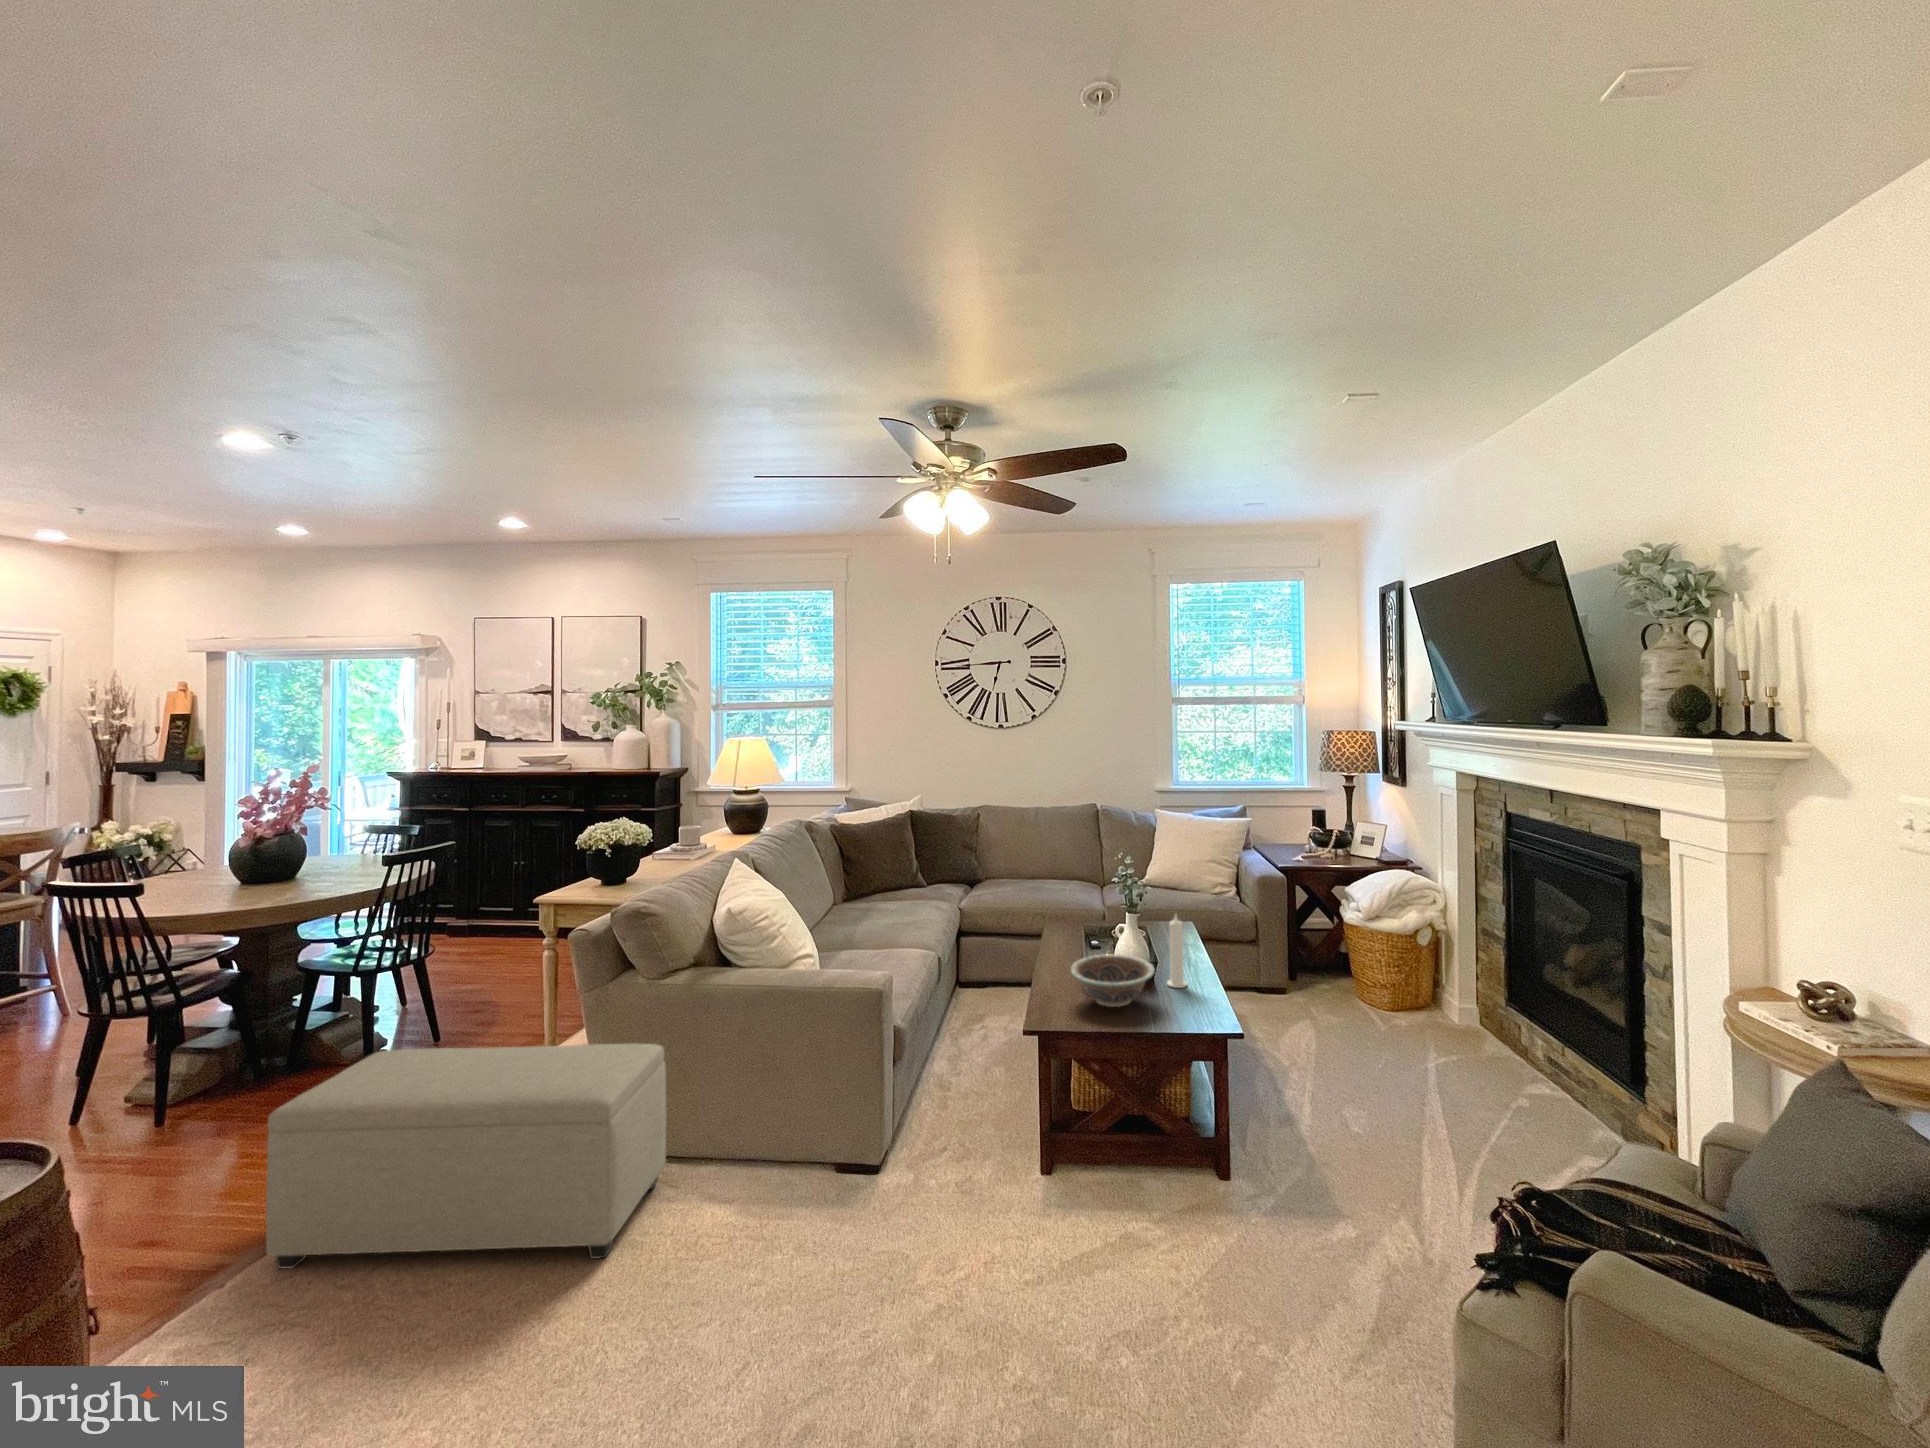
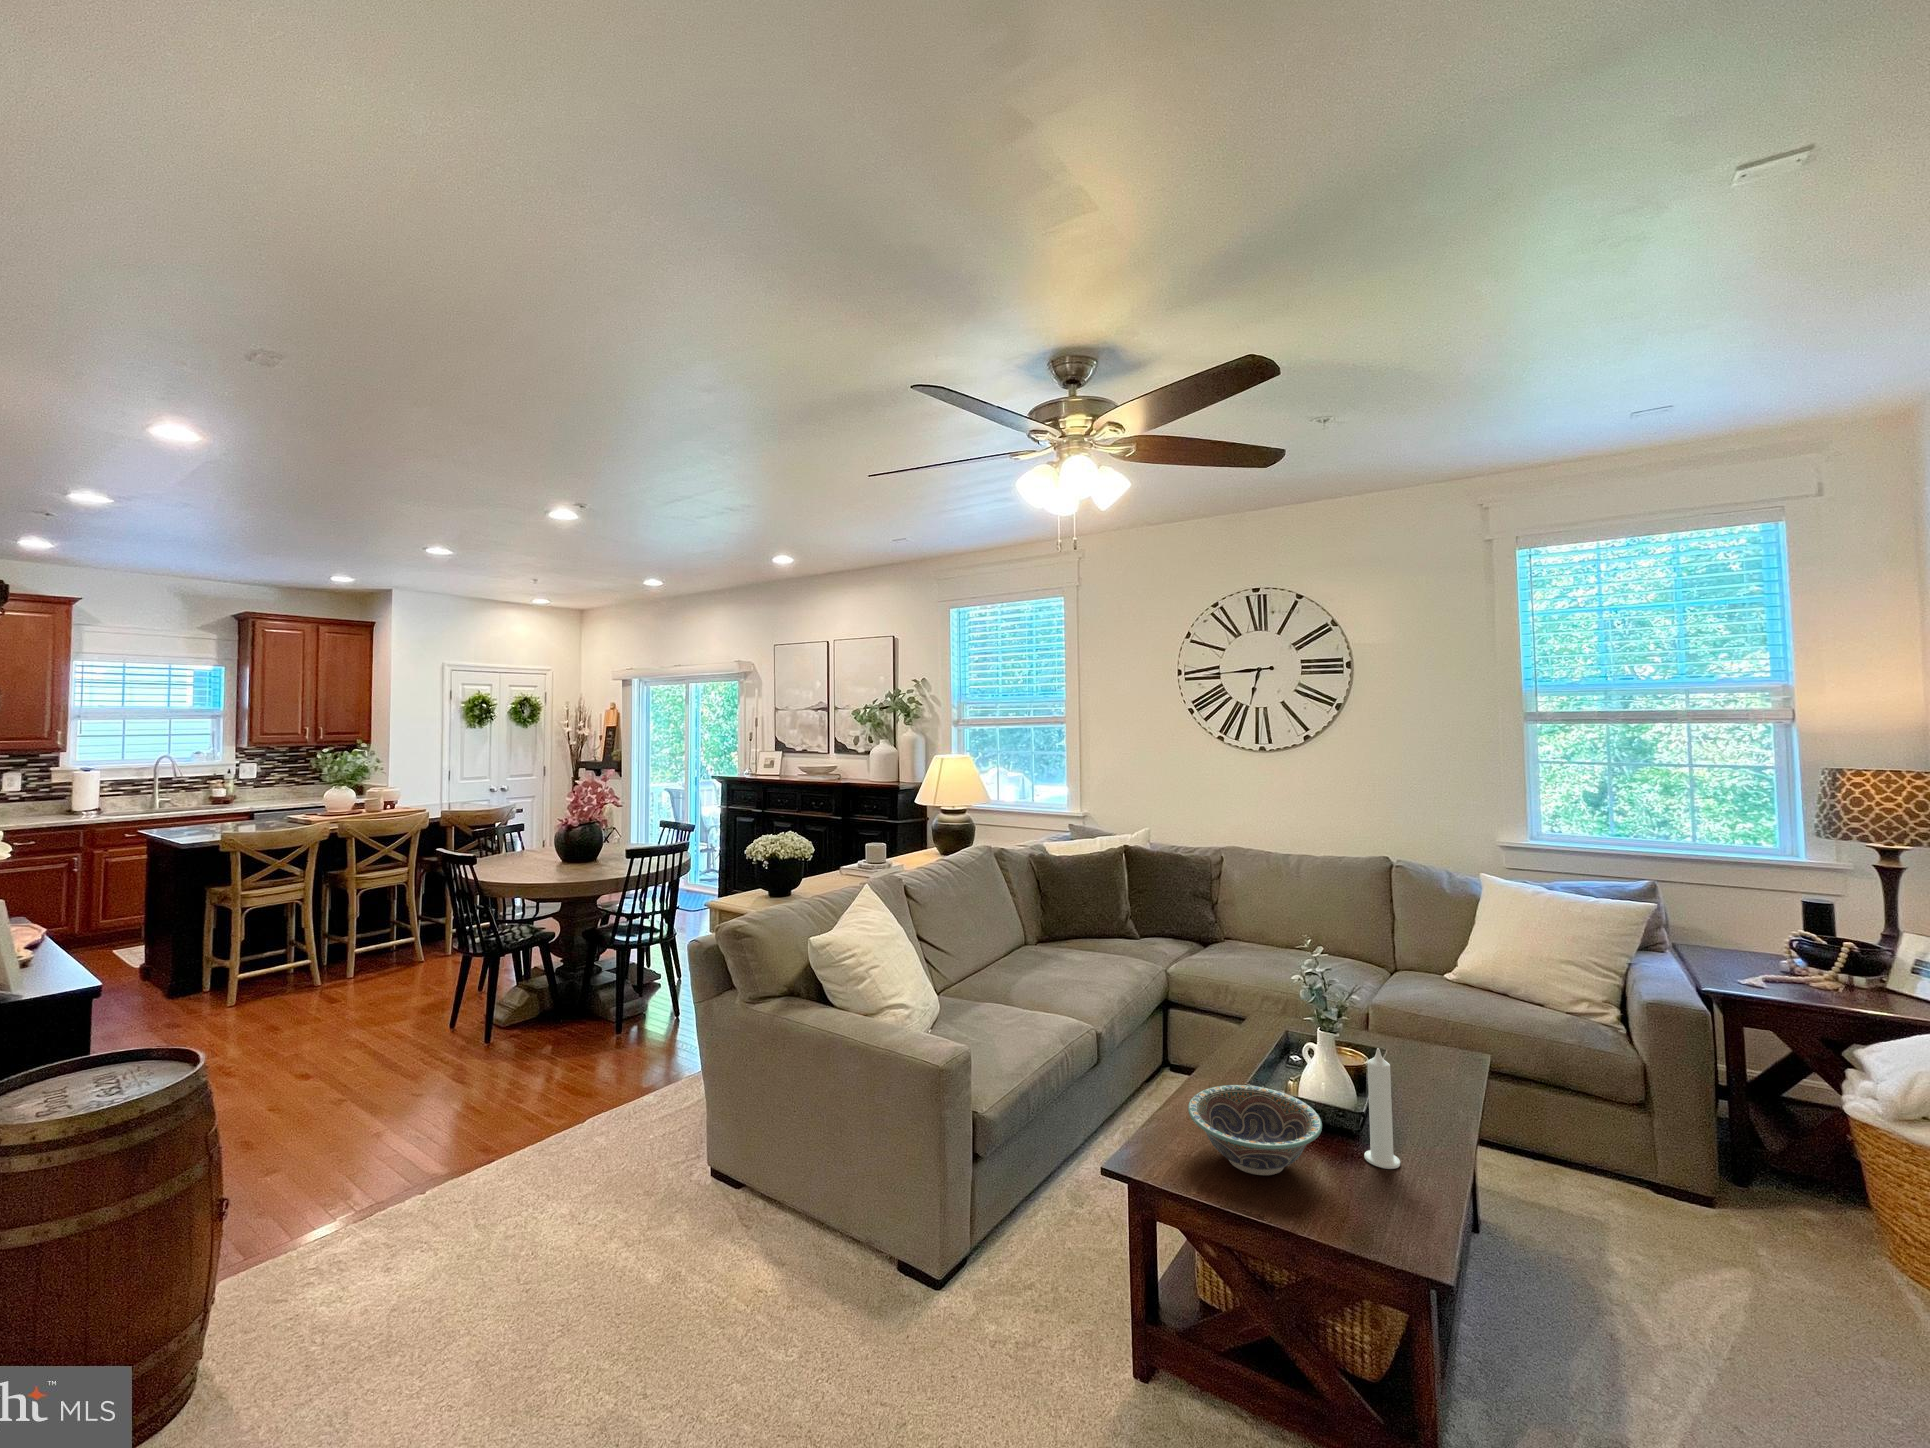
ottoman: present [266,1044,666,1269] -> none [424,1027,729,1296]

